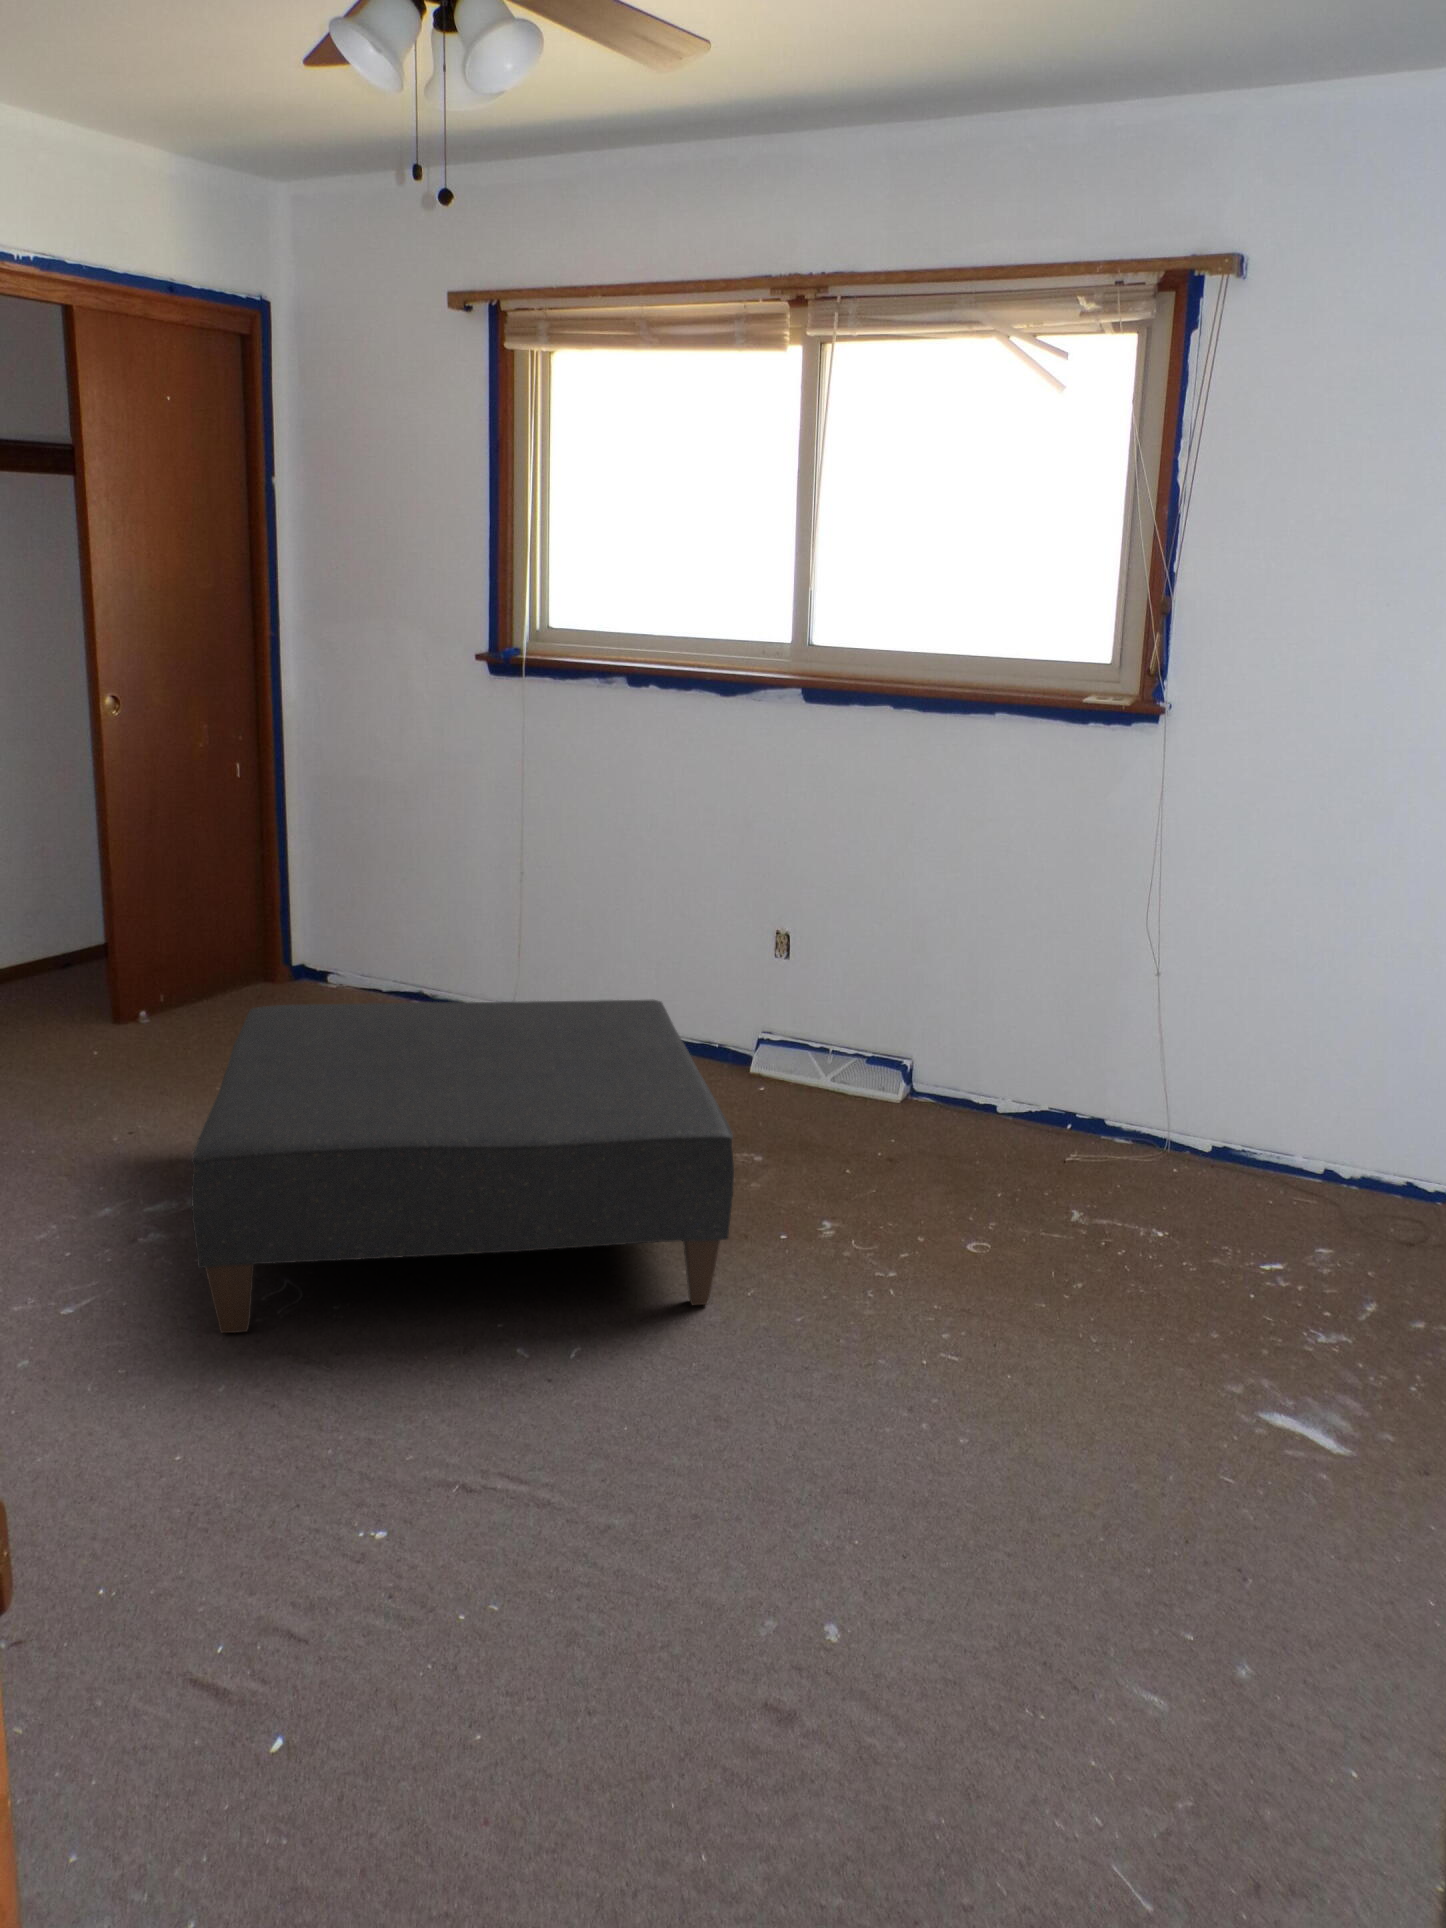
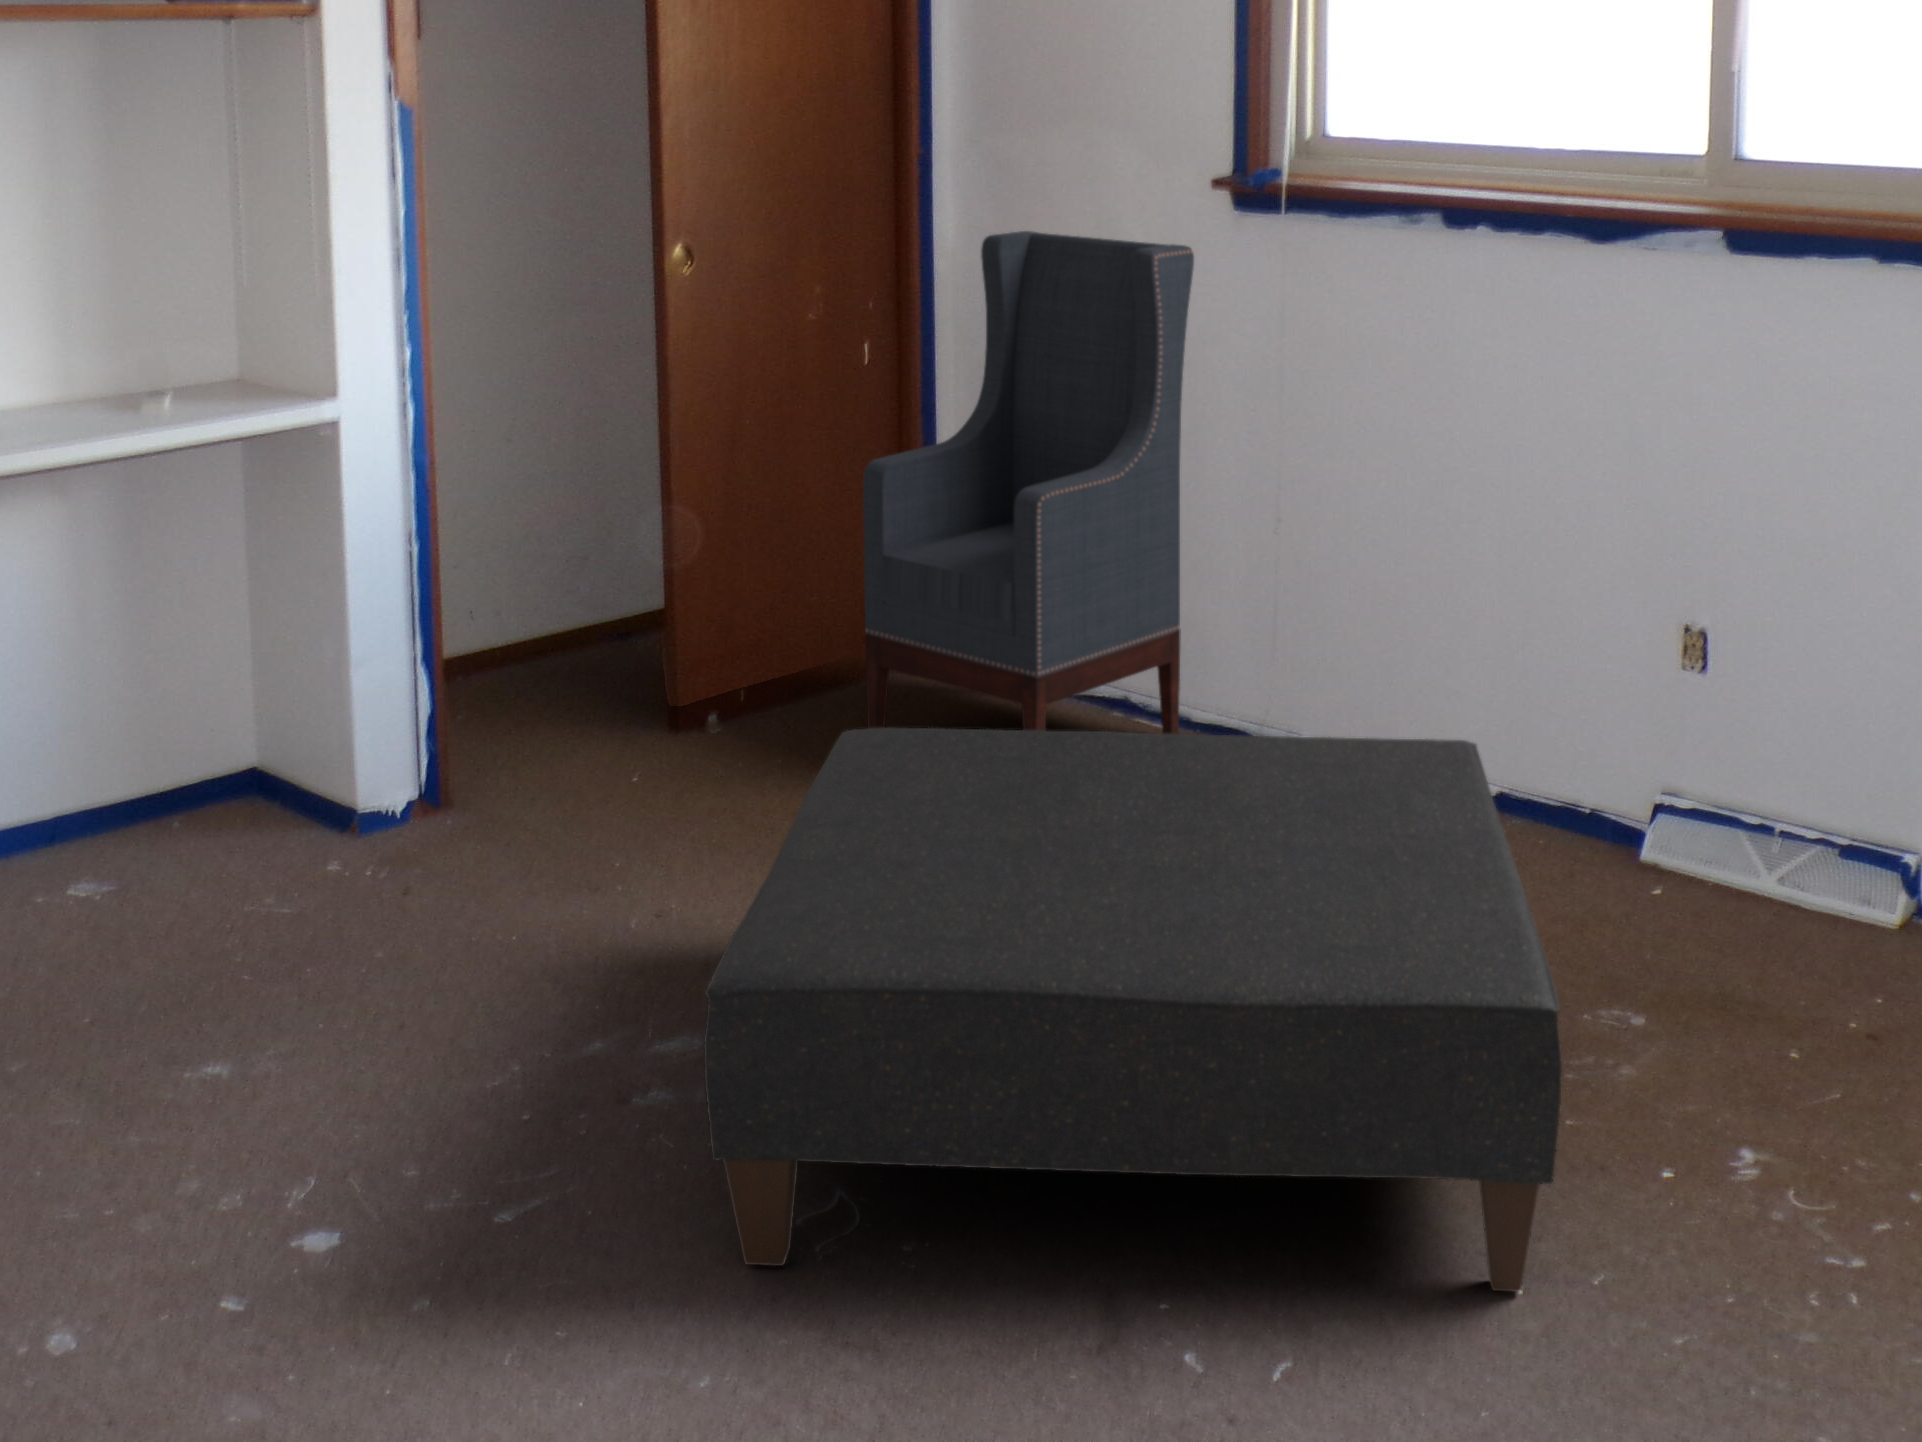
armchair: none [242,689,465,1053] -> present [863,231,1194,734]

